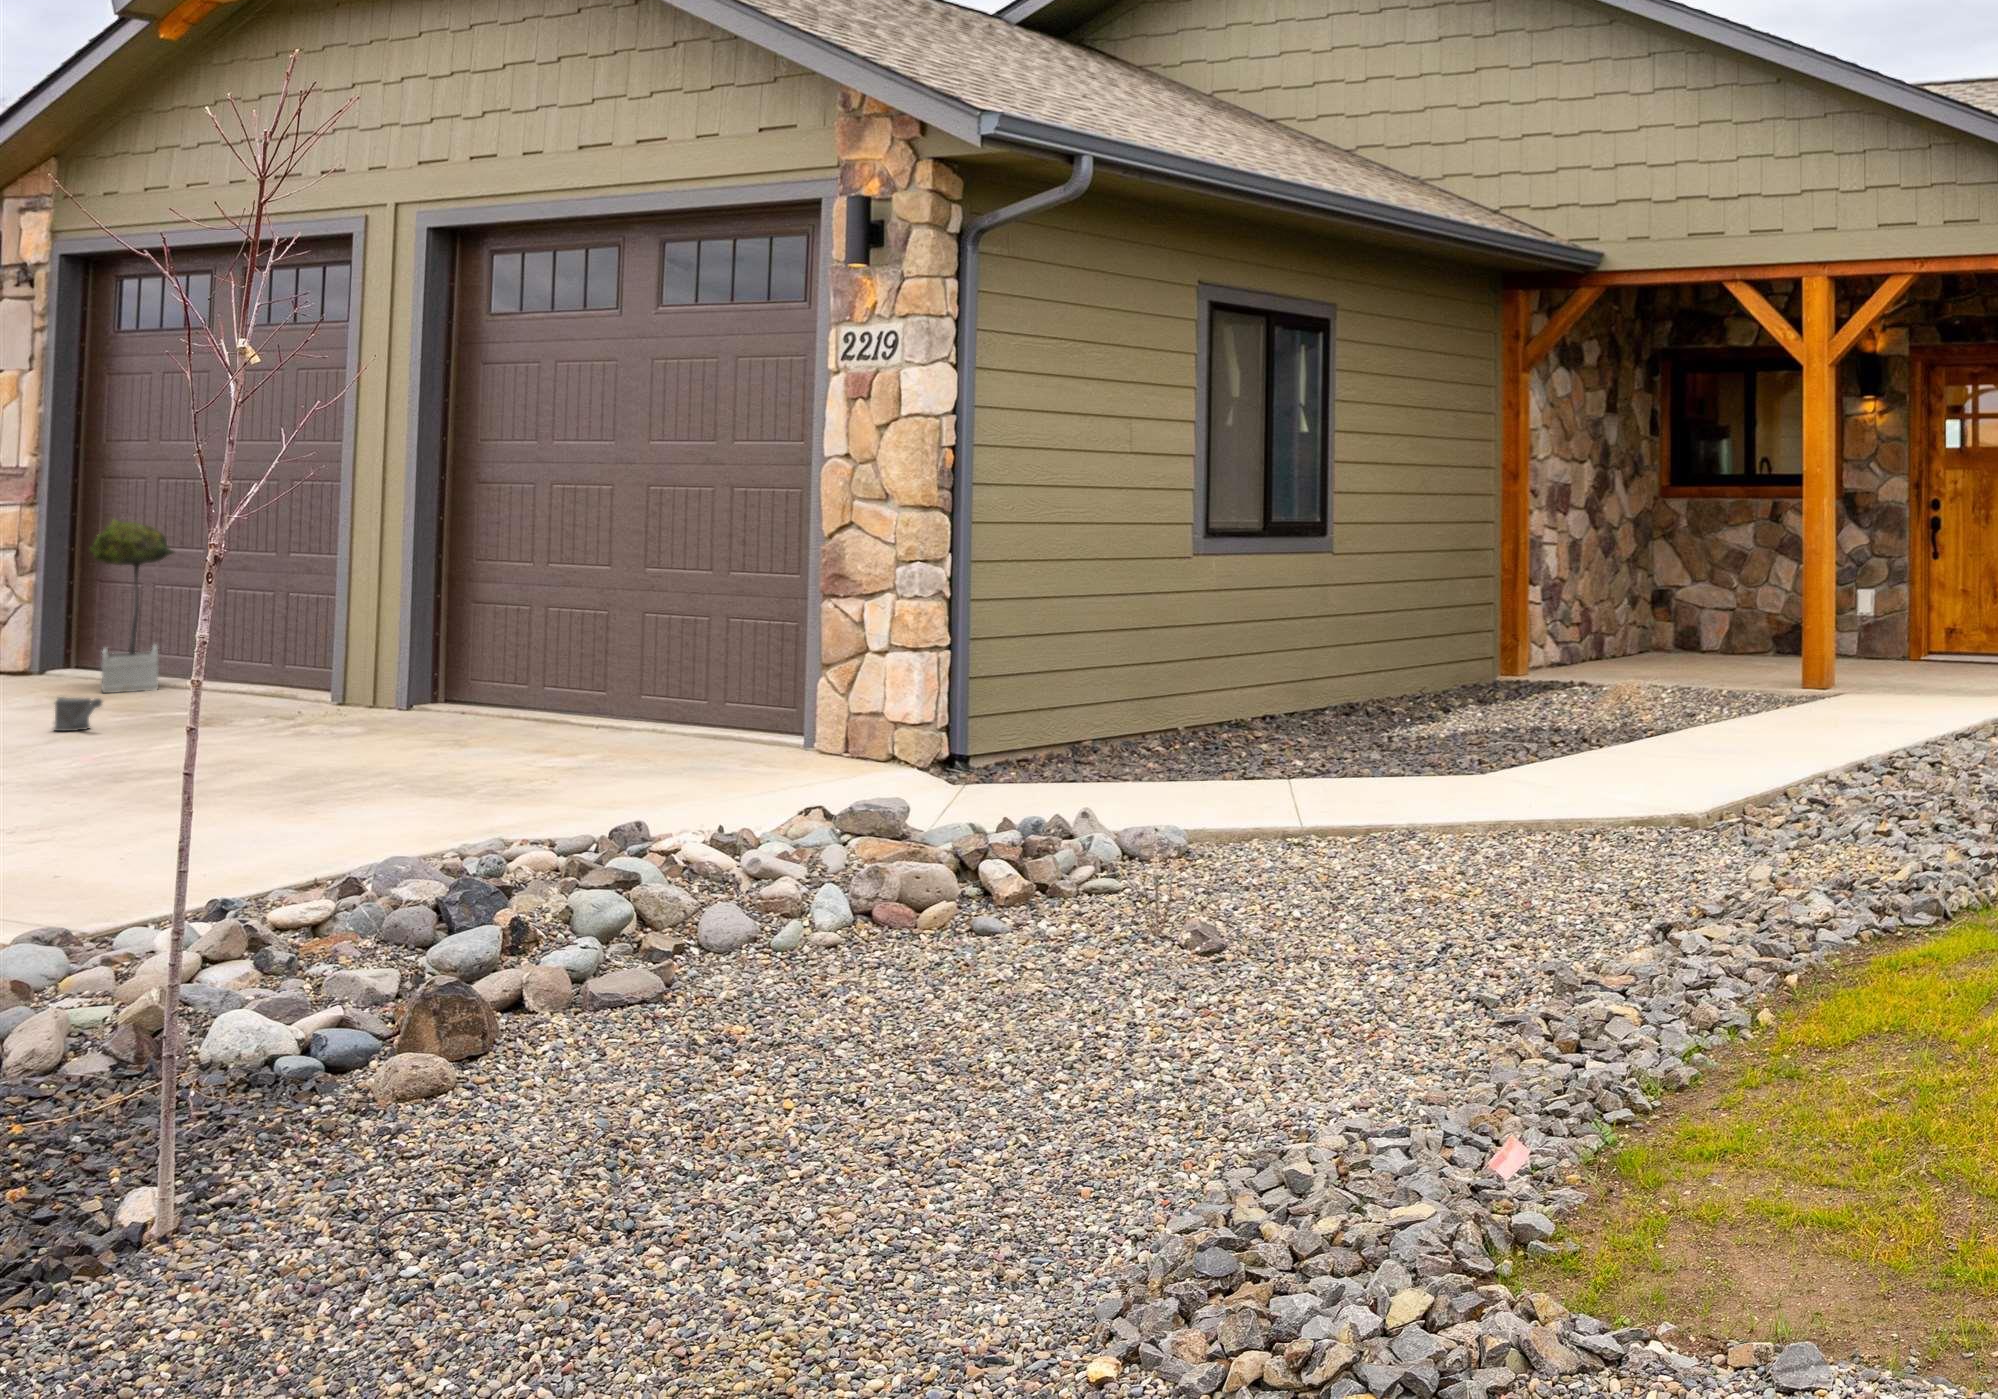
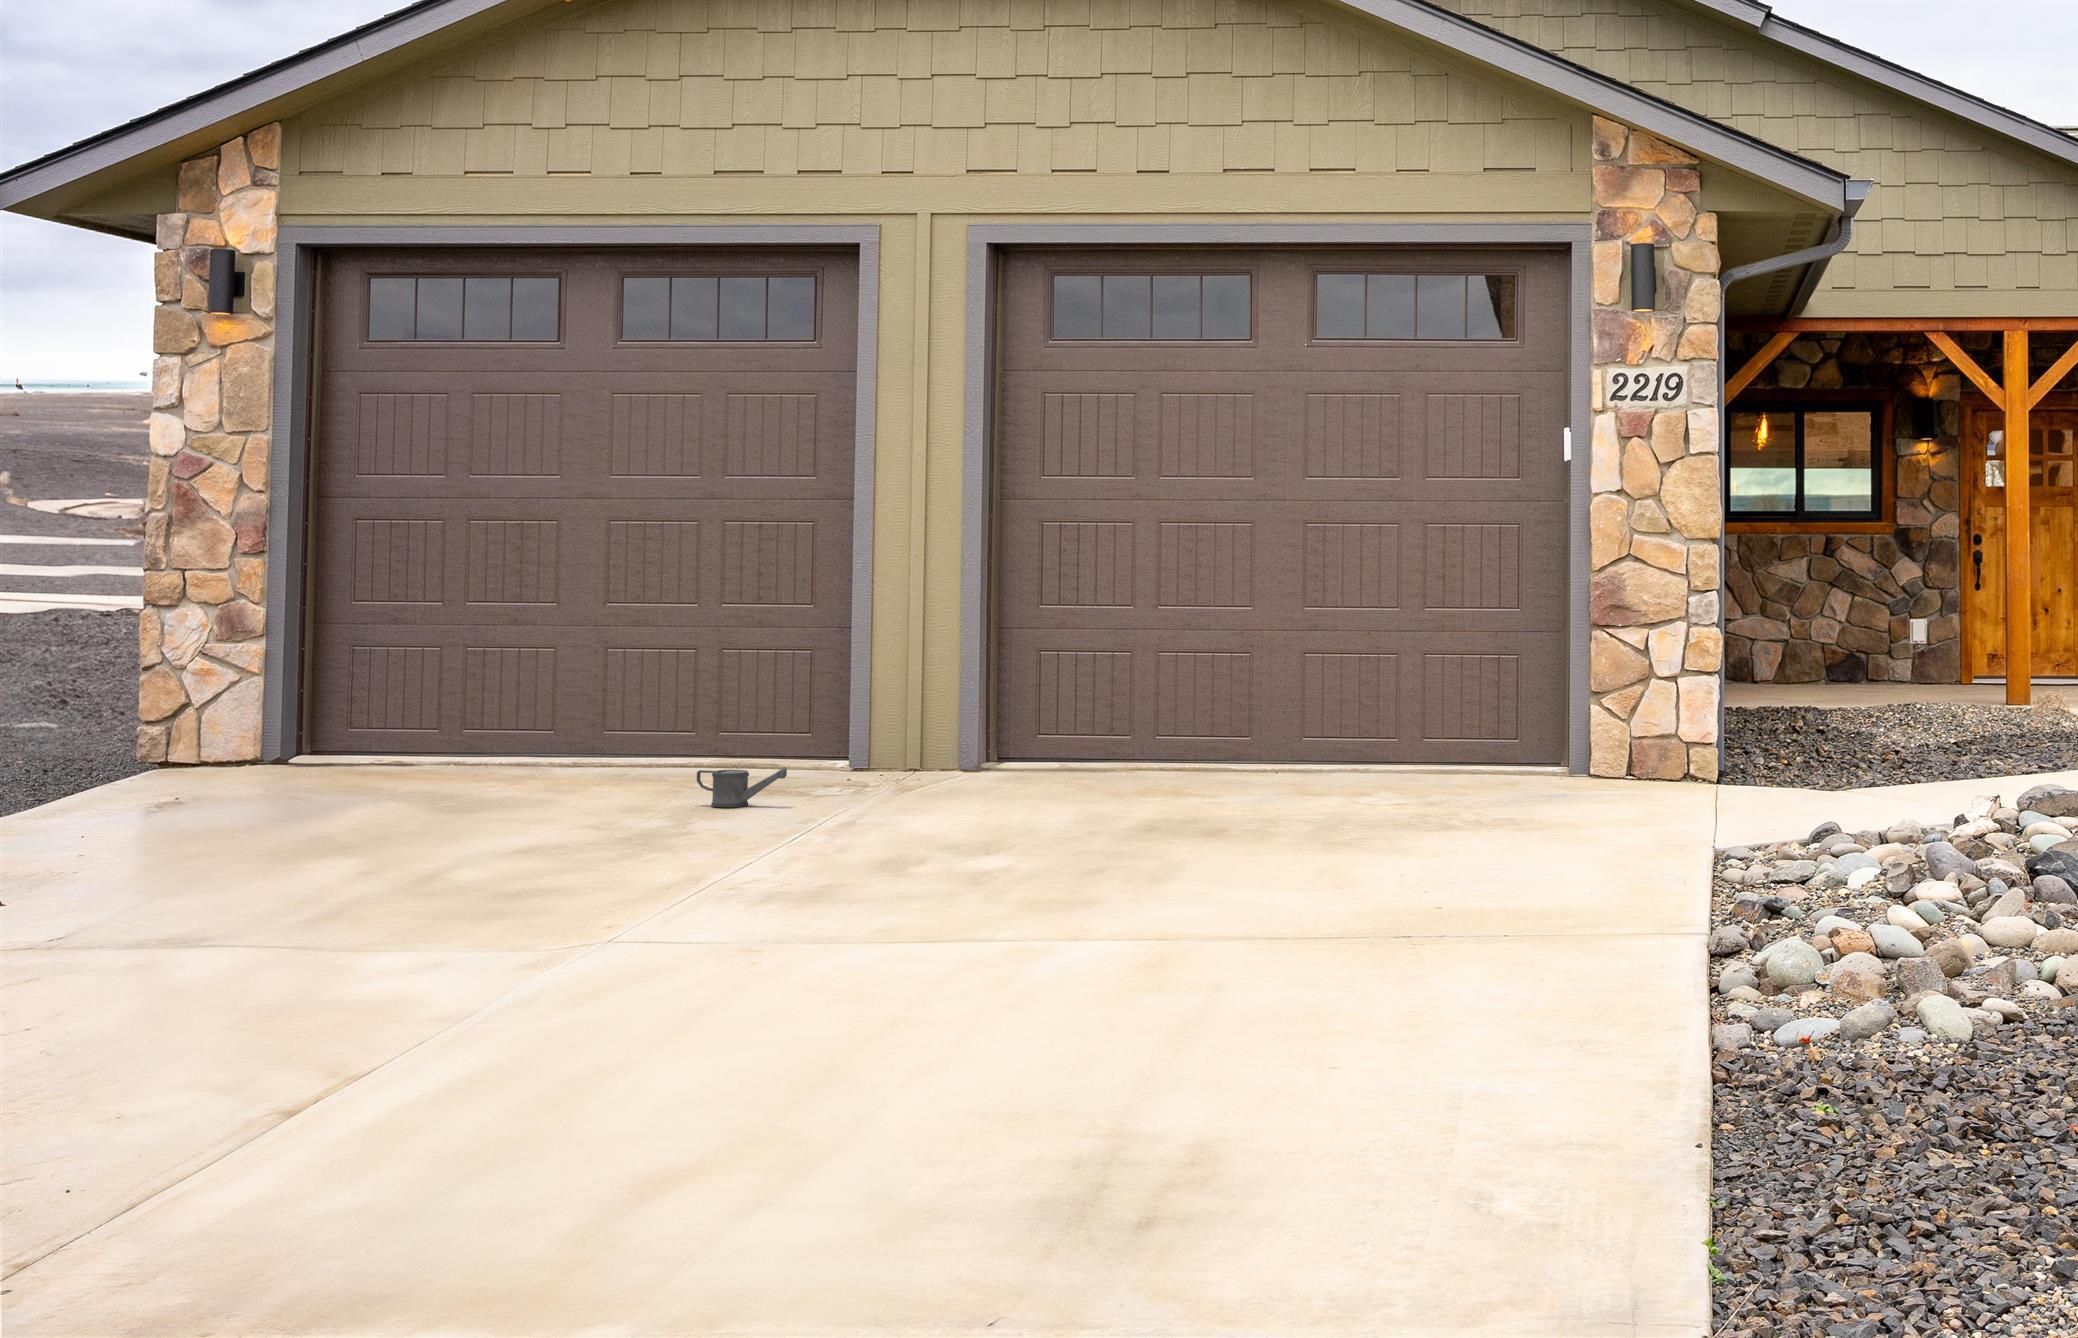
potted tree: present [90,520,173,693] -> none [467,570,555,778]

